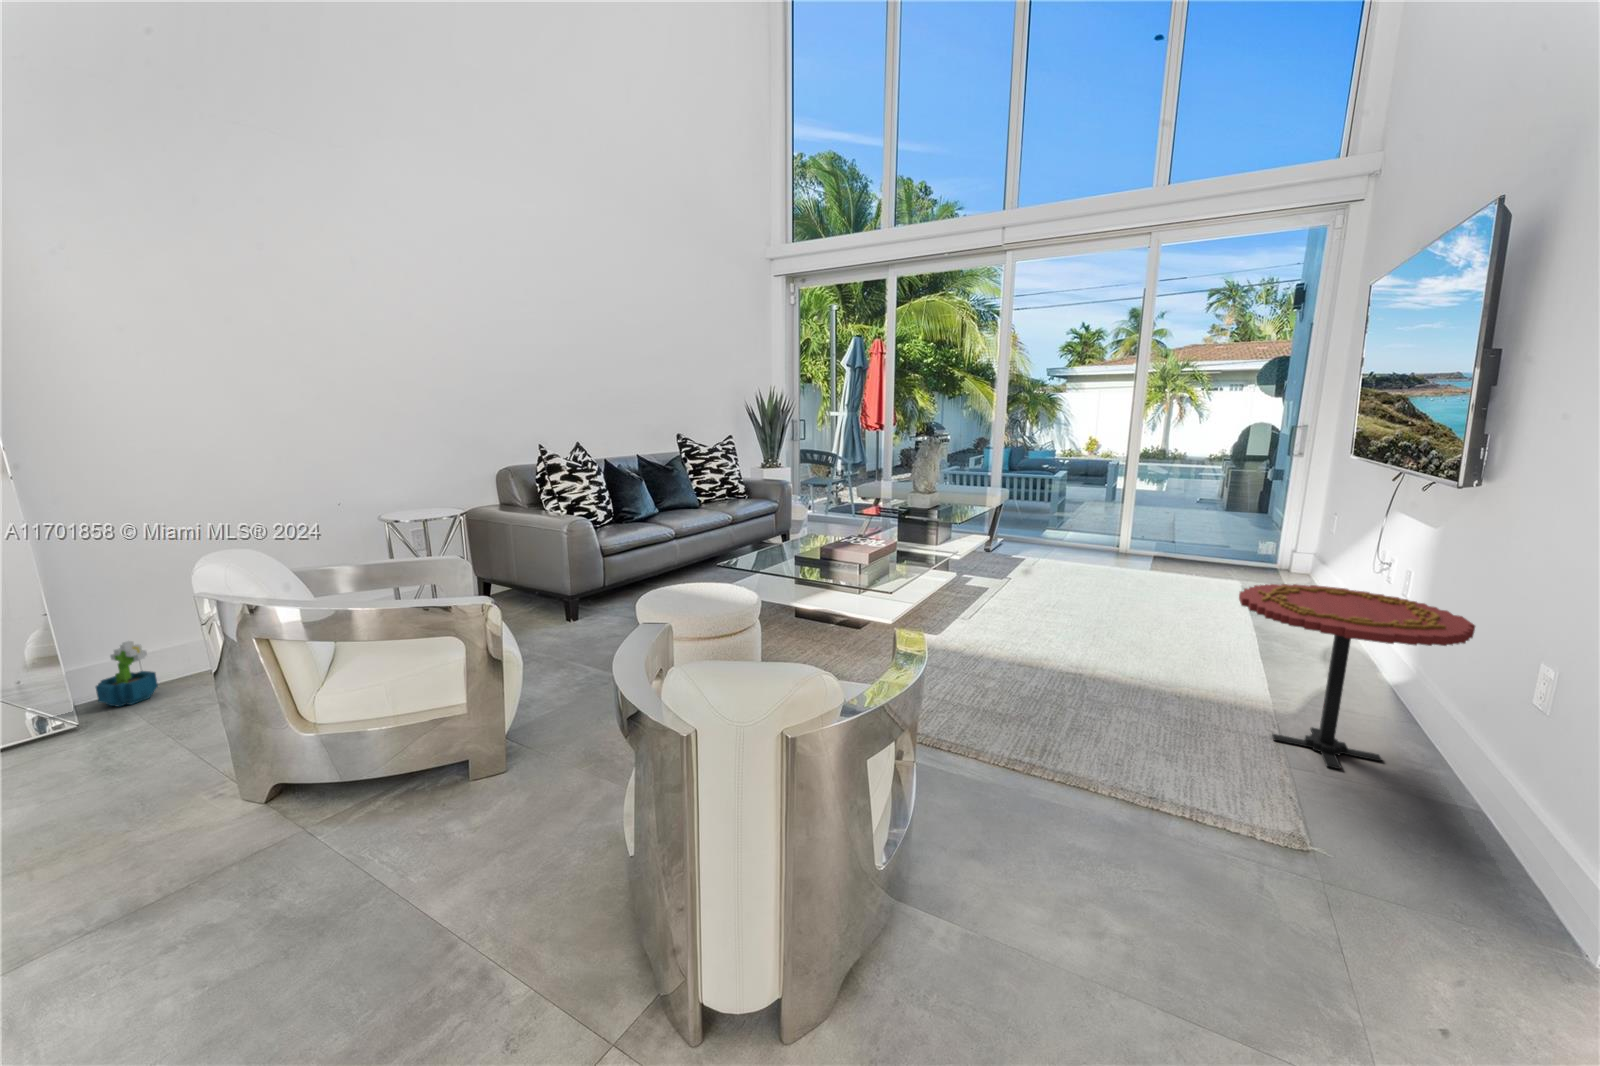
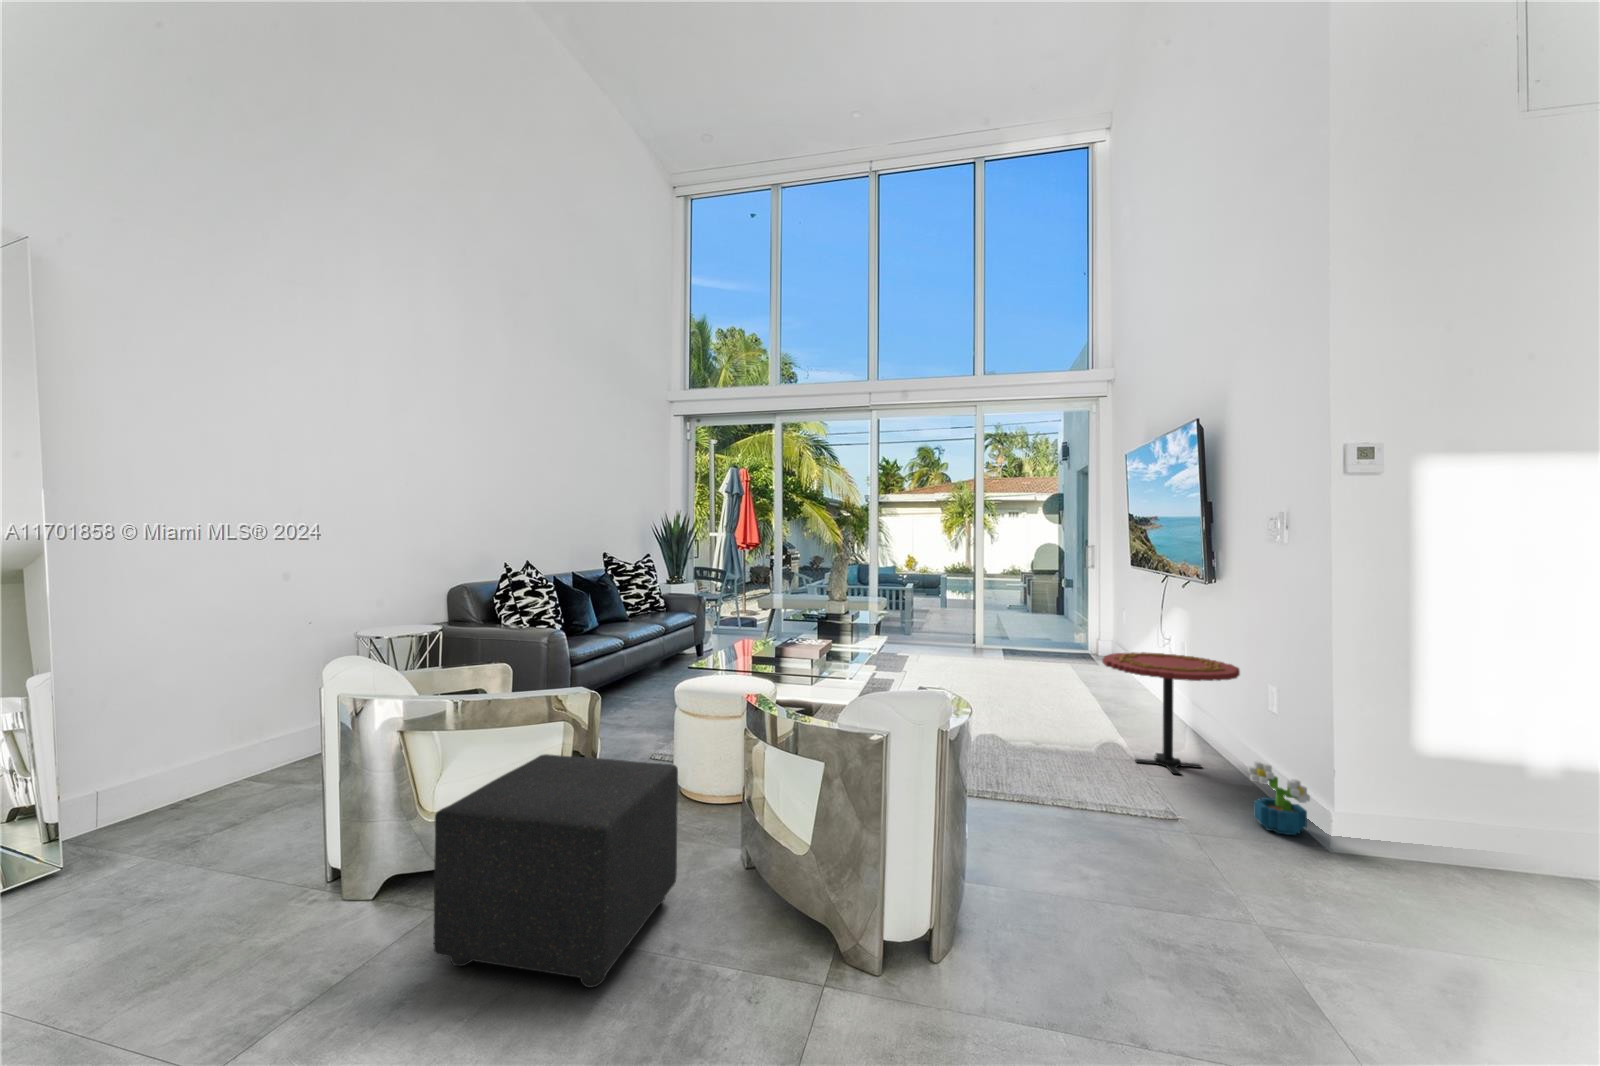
decorative plant: present [96,641,158,707] -> present [1248,761,1310,835]
ottoman: none [190,682,538,995] -> present [434,754,678,987]

